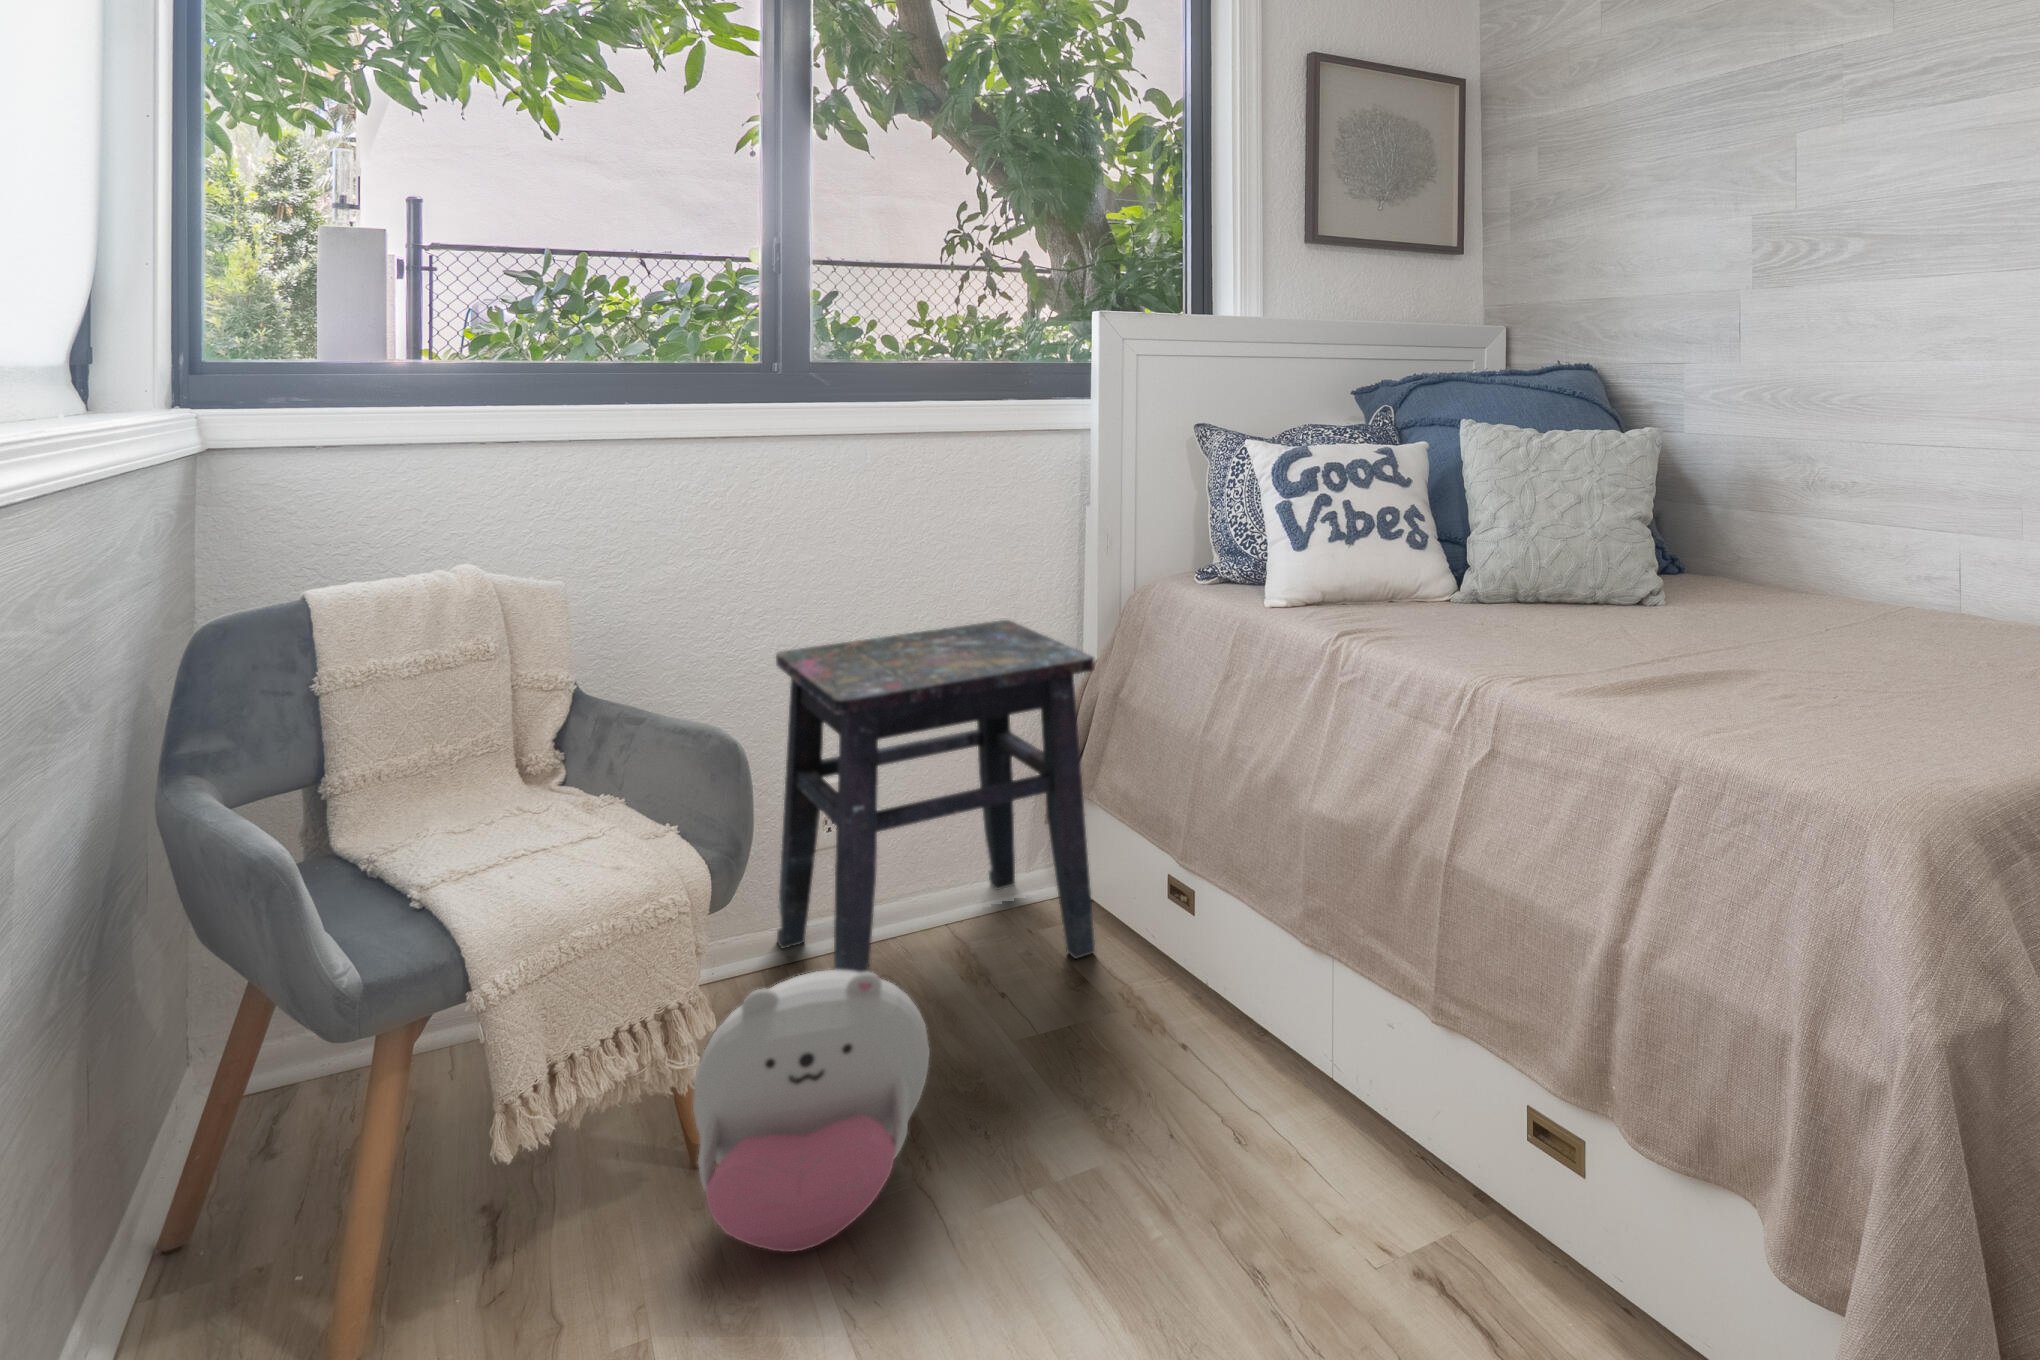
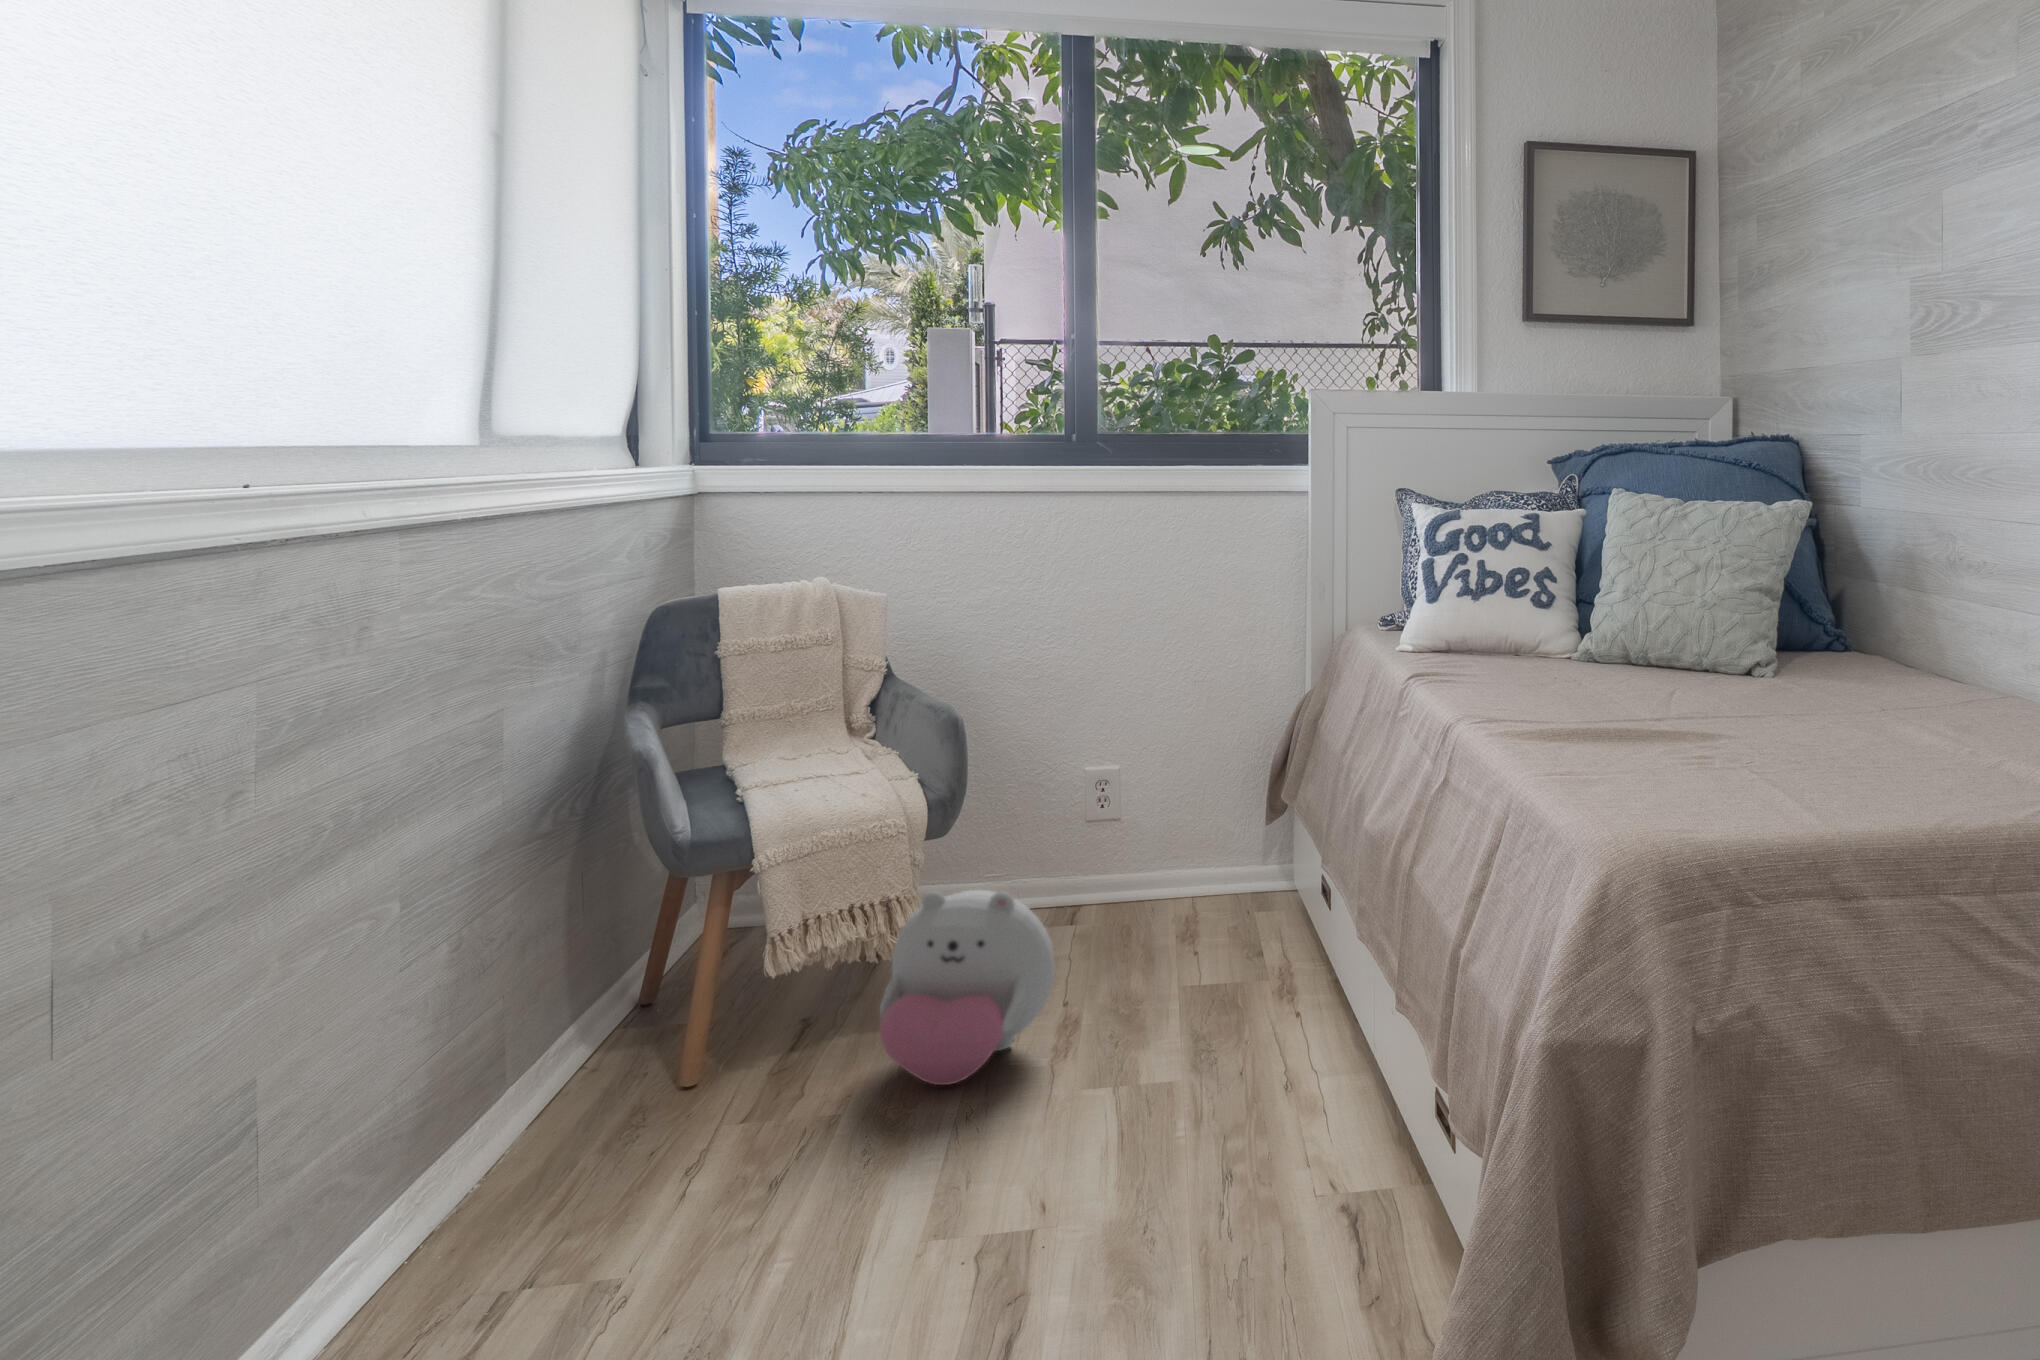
side table: present [776,620,1095,973] -> none [1048,659,1263,972]

